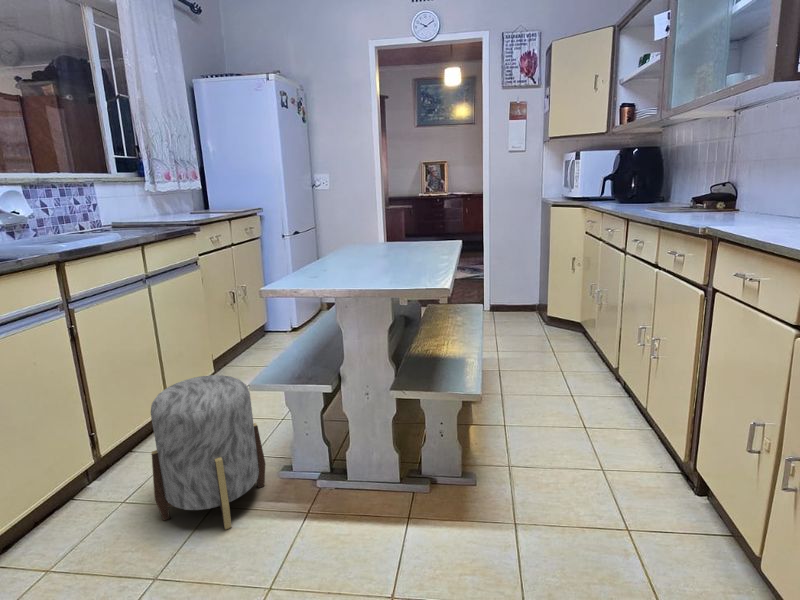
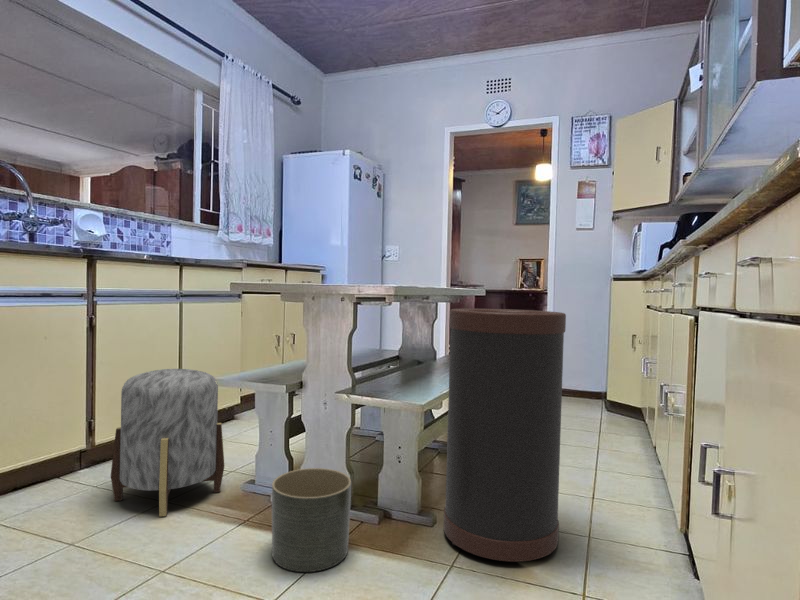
trash can: none [490,286,602,510] -> present [444,309,566,562]
planter: none [356,460,429,562] -> present [272,468,351,572]

